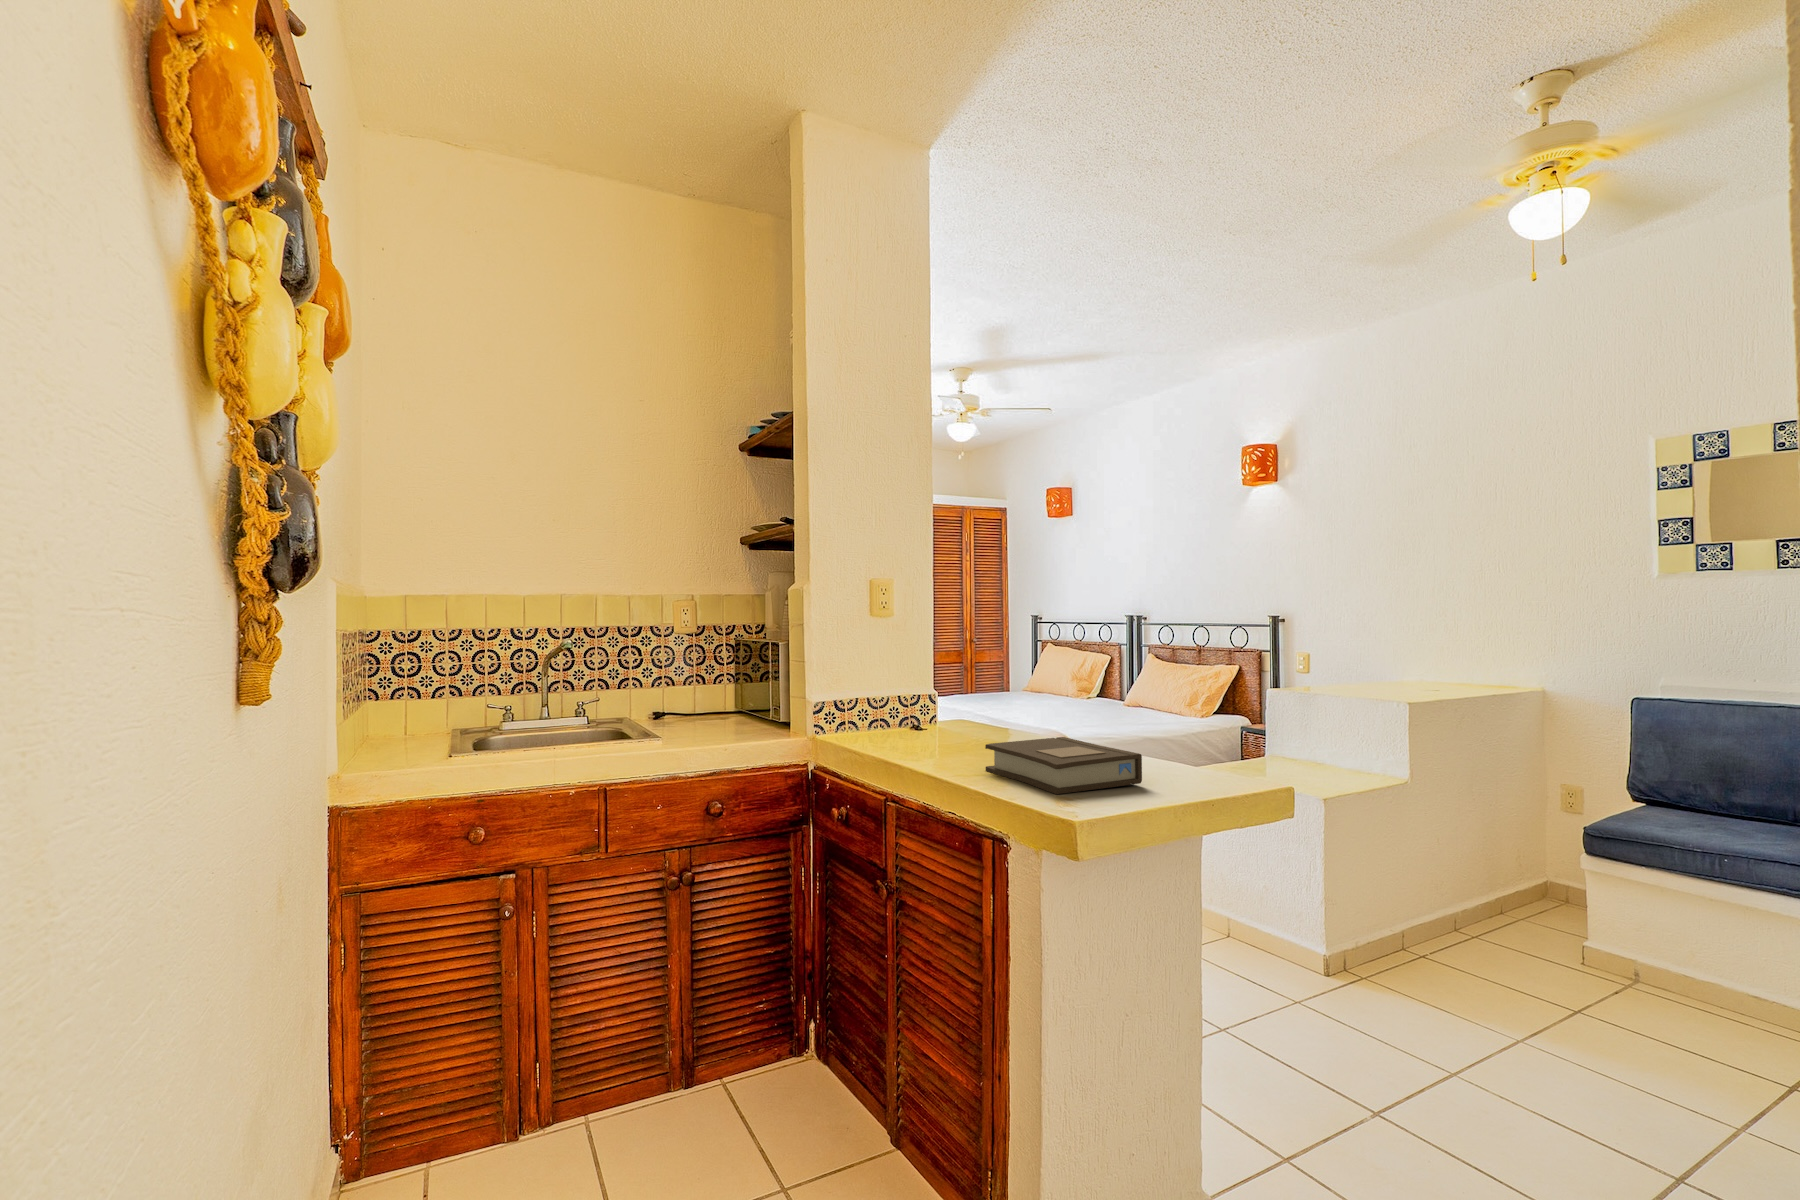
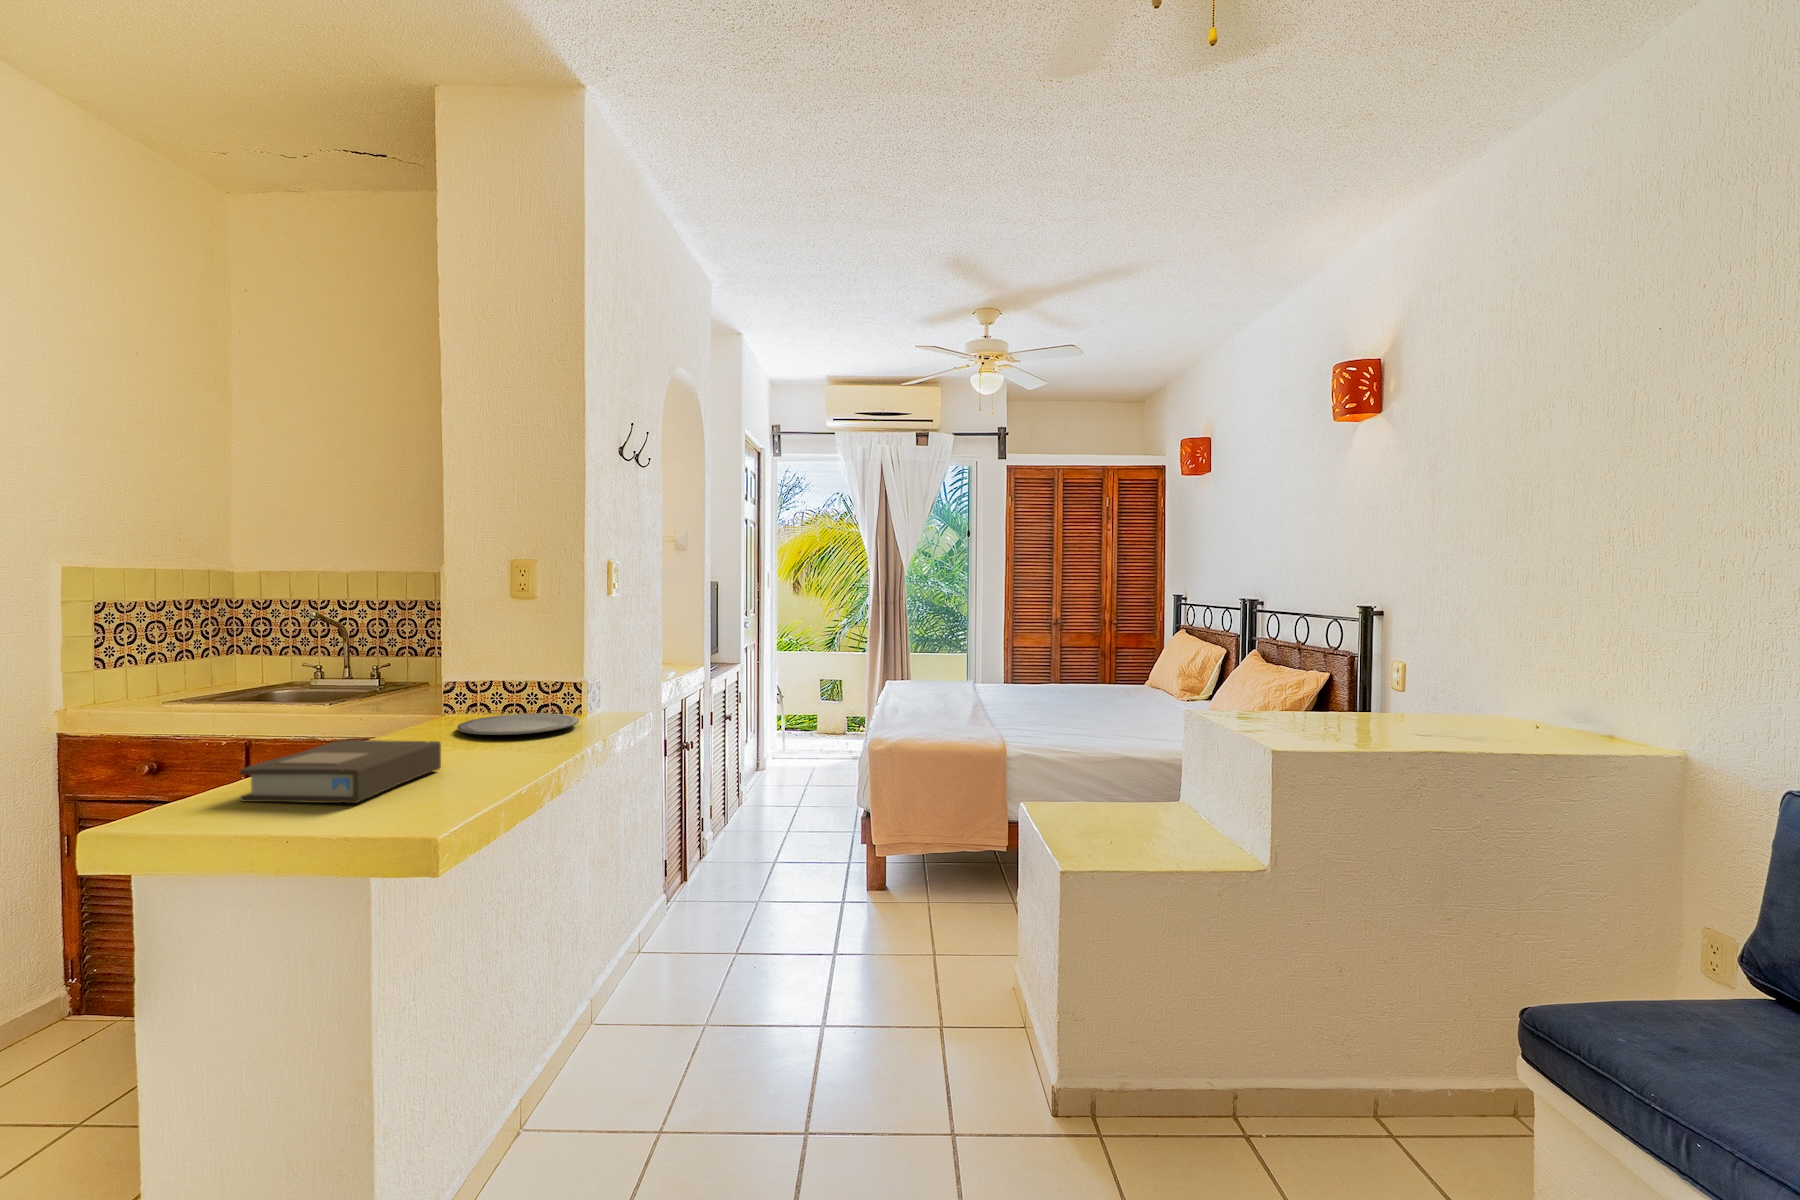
plate: none [900,723,1004,741] -> present [458,713,579,735]

